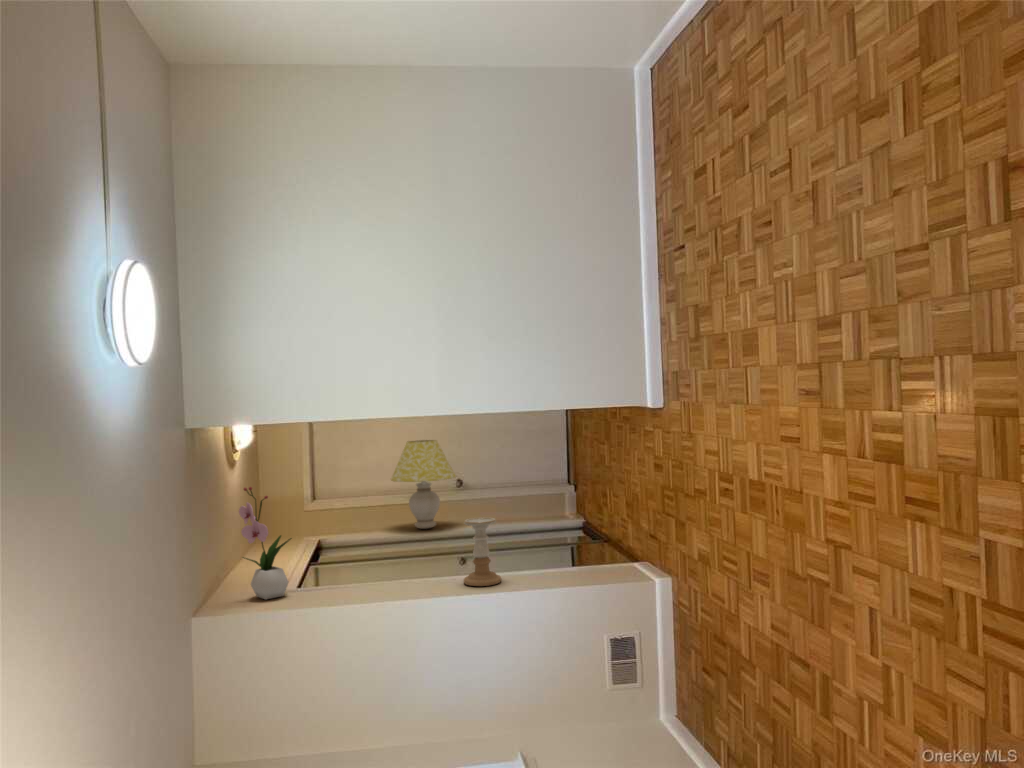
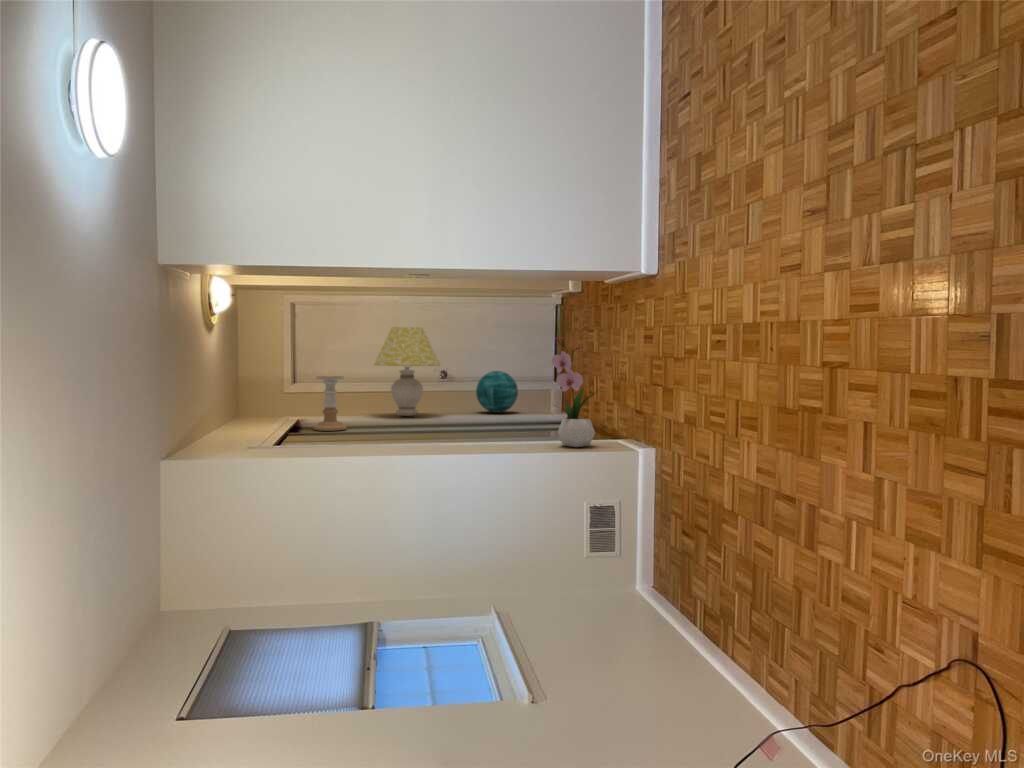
decorative orb: none [492,476,533,517] -> present [476,371,518,413]
flower arrangement: present [239,487,292,599] -> present [552,337,595,447]
candle holder: present [464,518,501,586] -> present [314,376,347,431]

